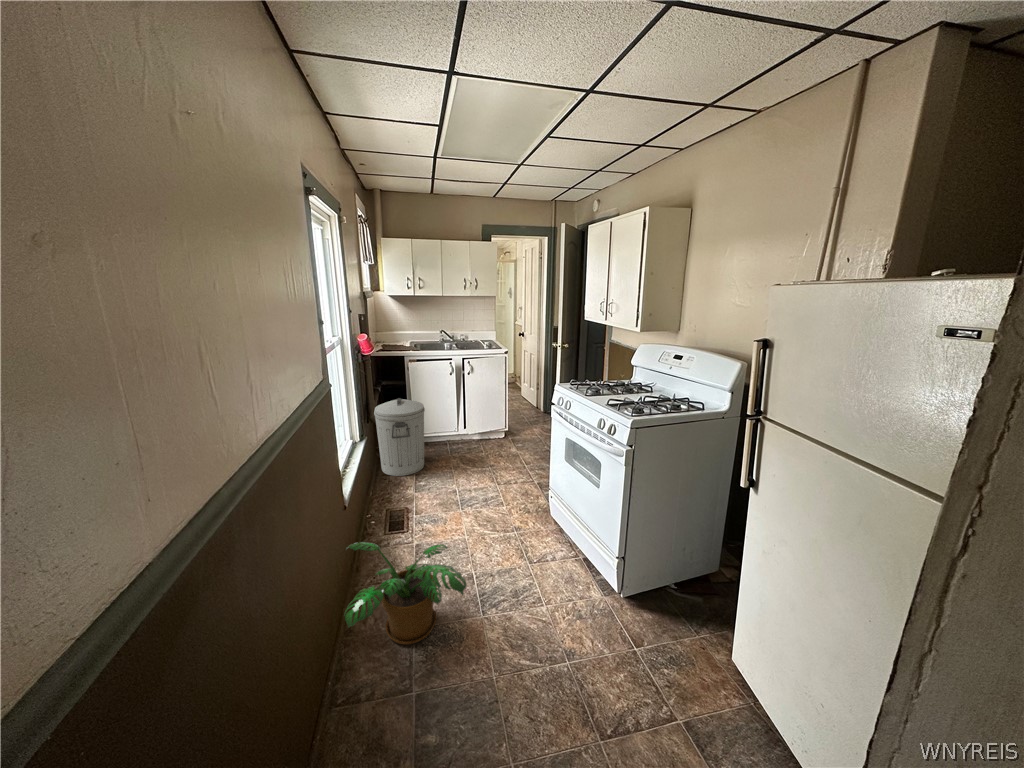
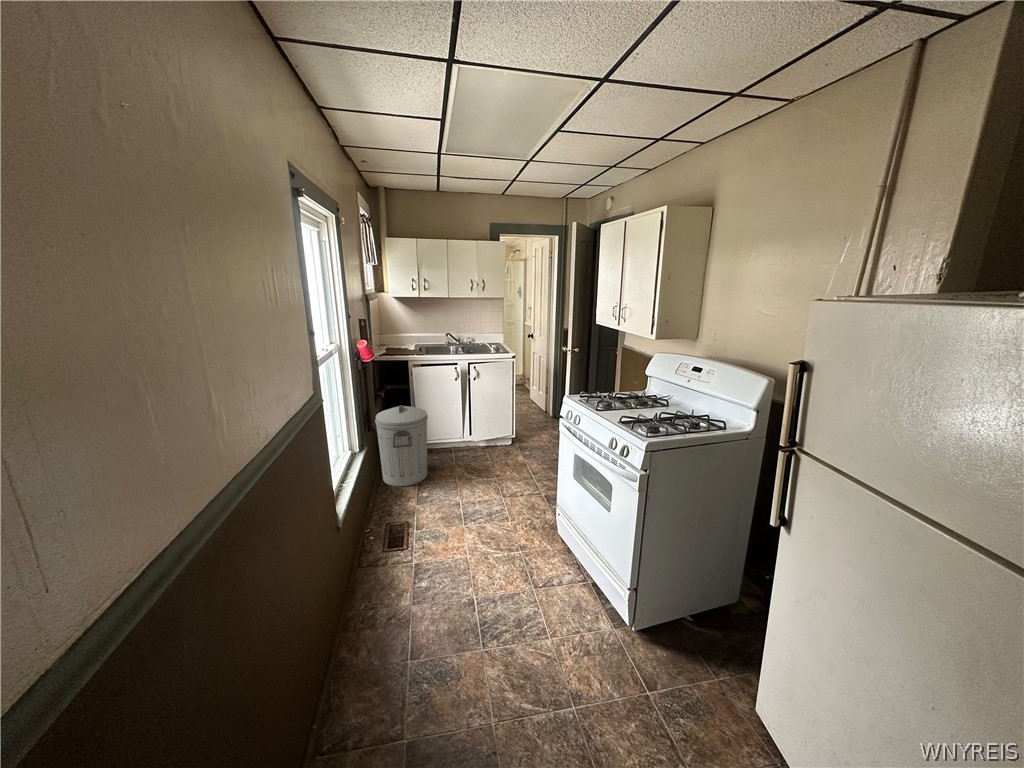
potted plant: present [344,542,466,645] -> none [332,570,463,681]

